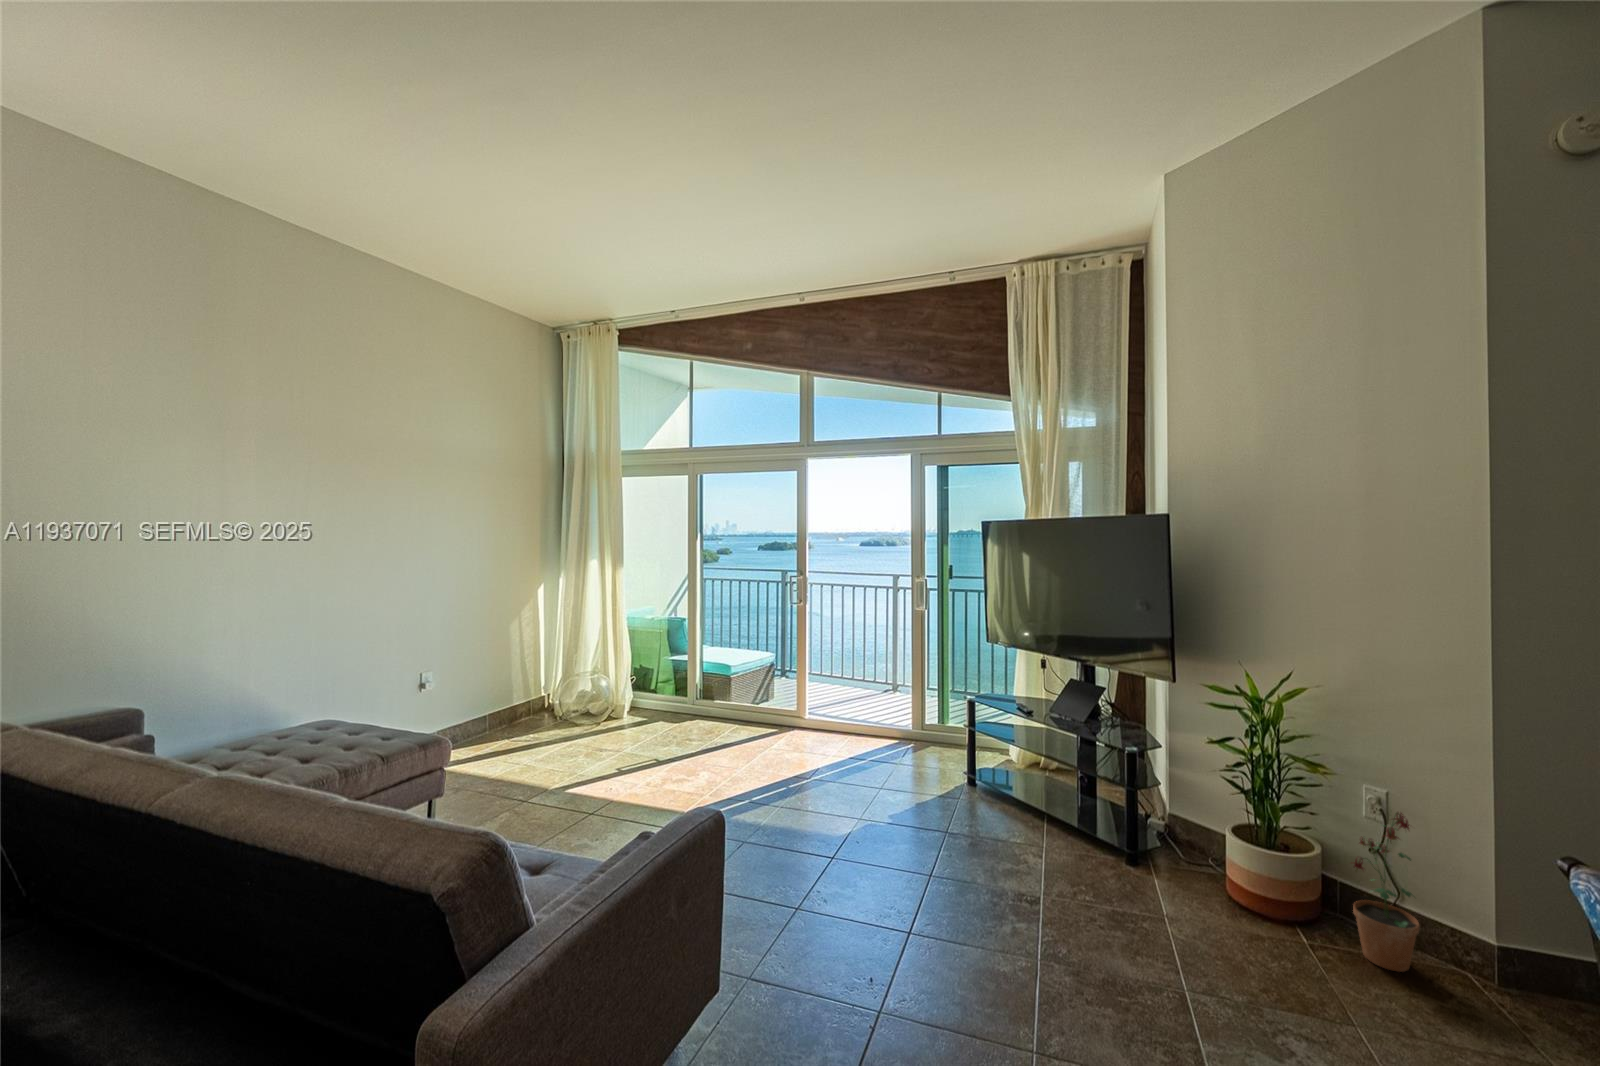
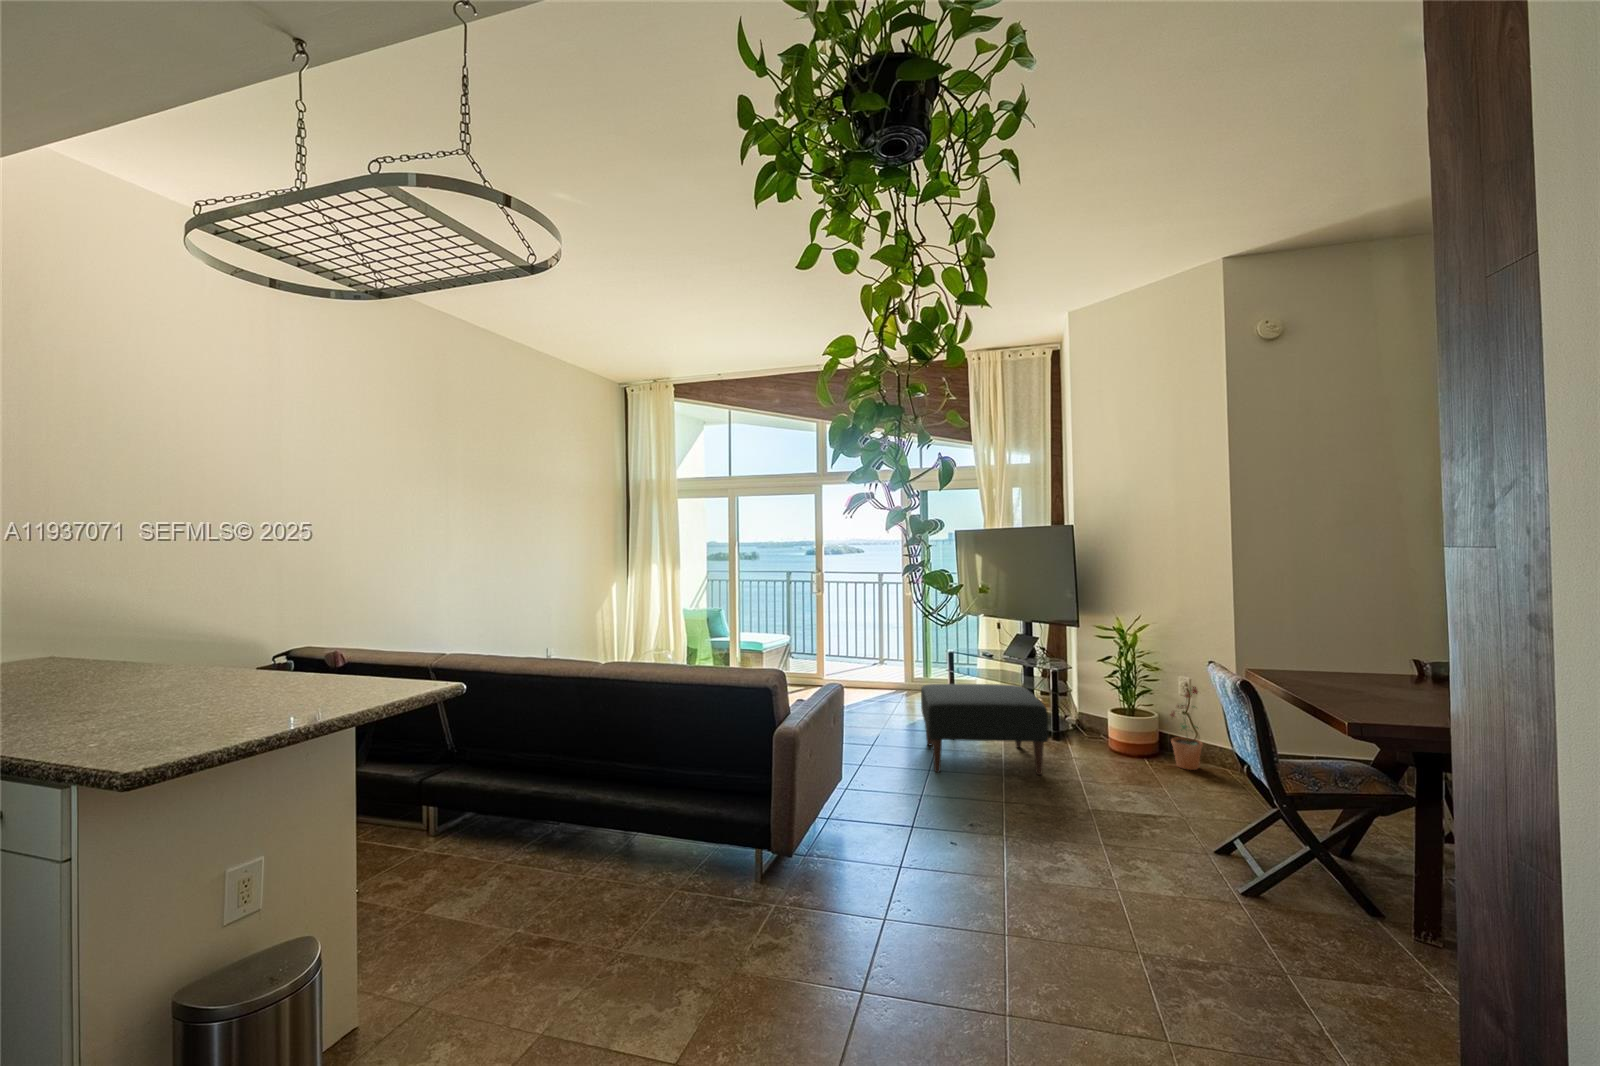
ottoman: none [907,768,1123,969] -> present [921,684,1048,775]

